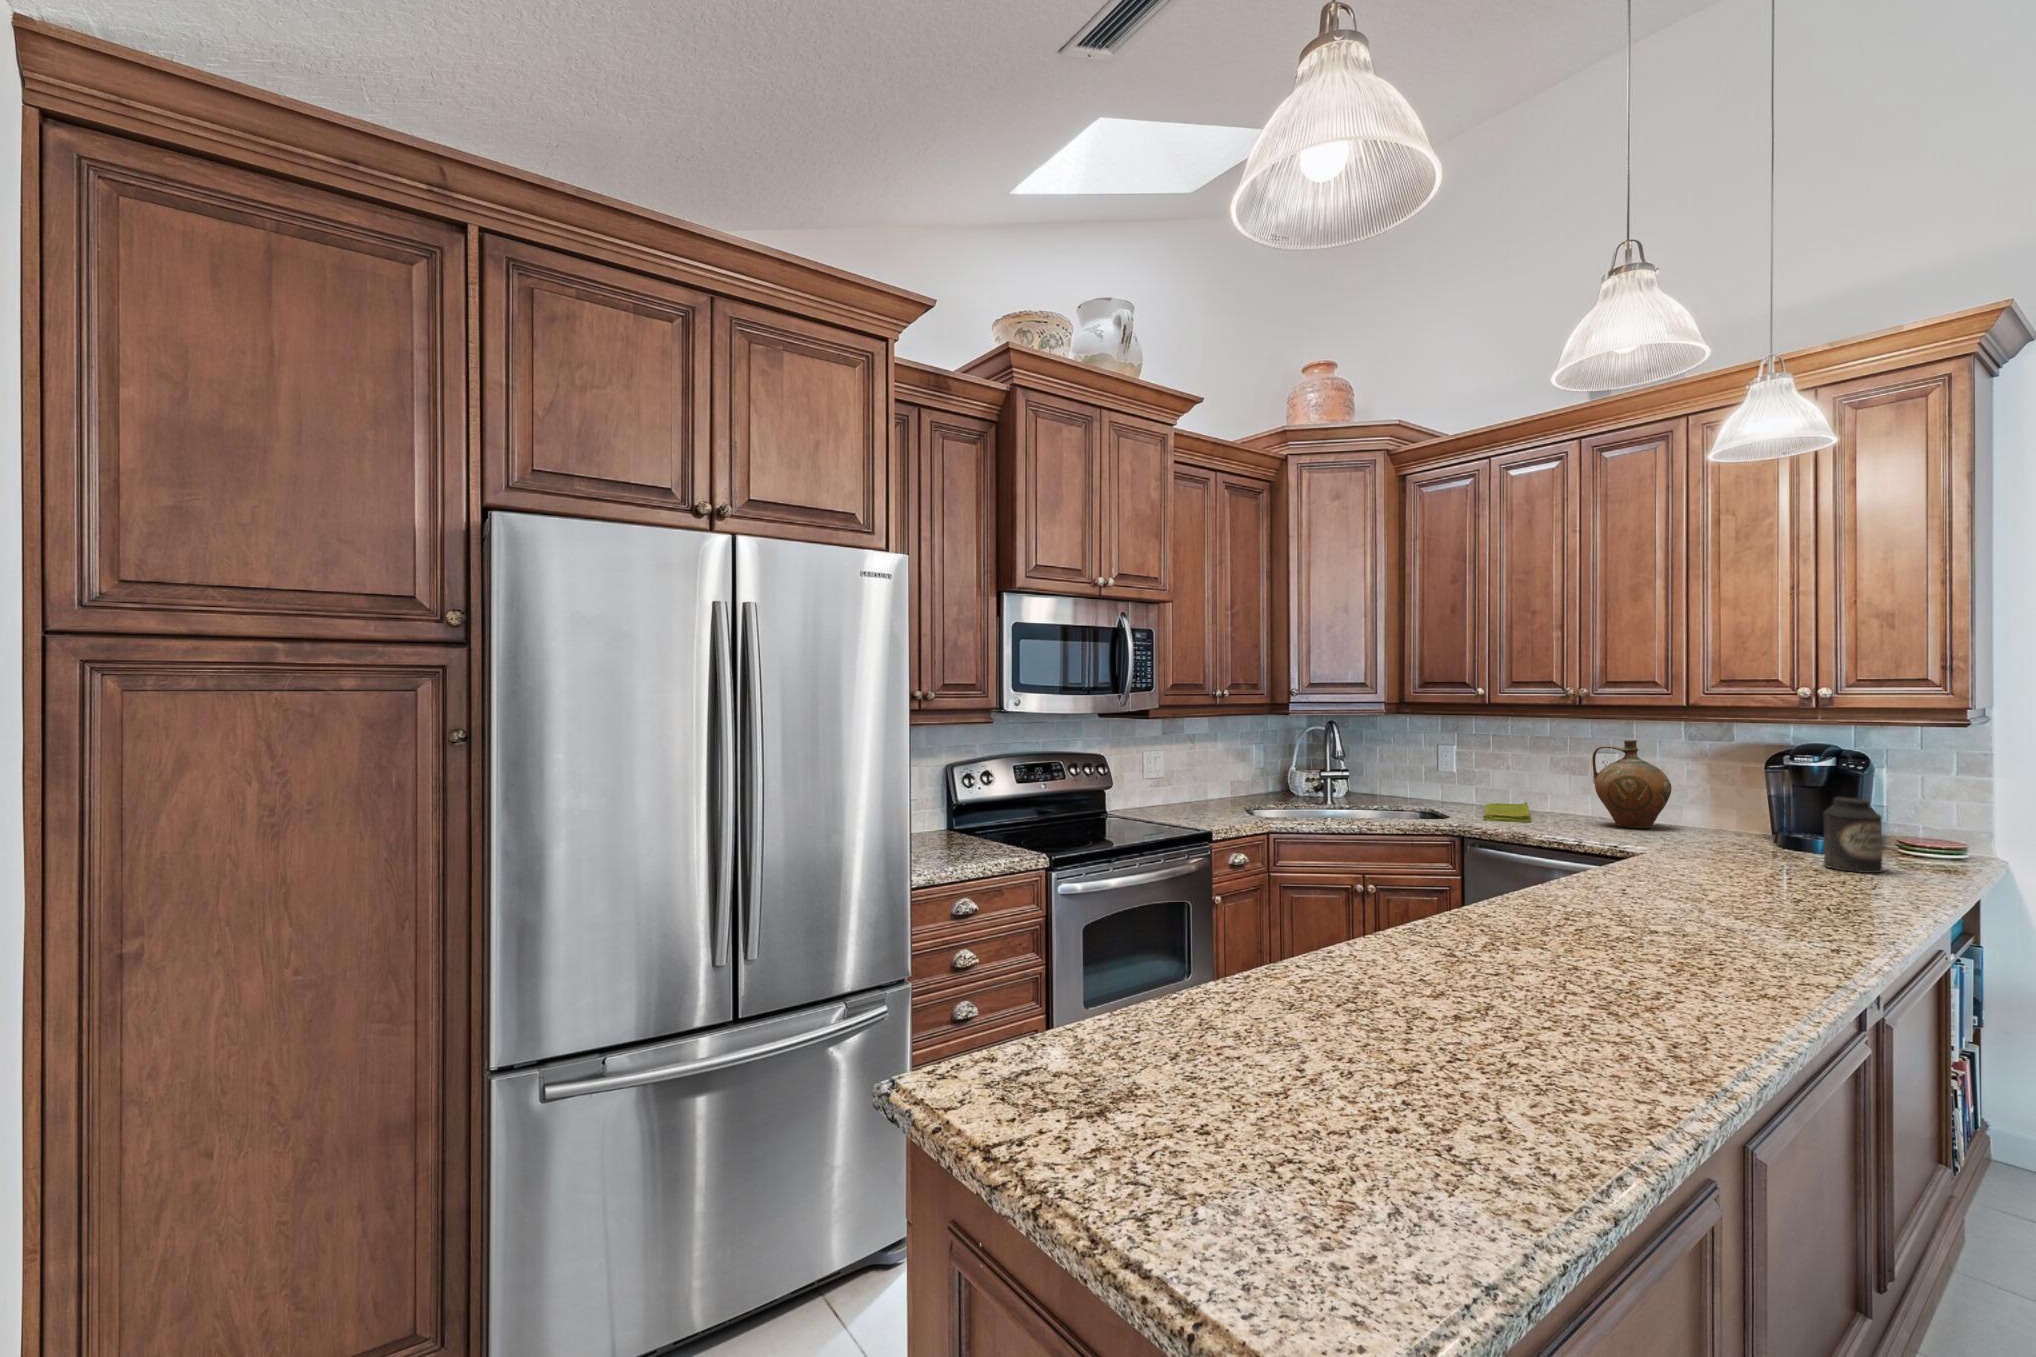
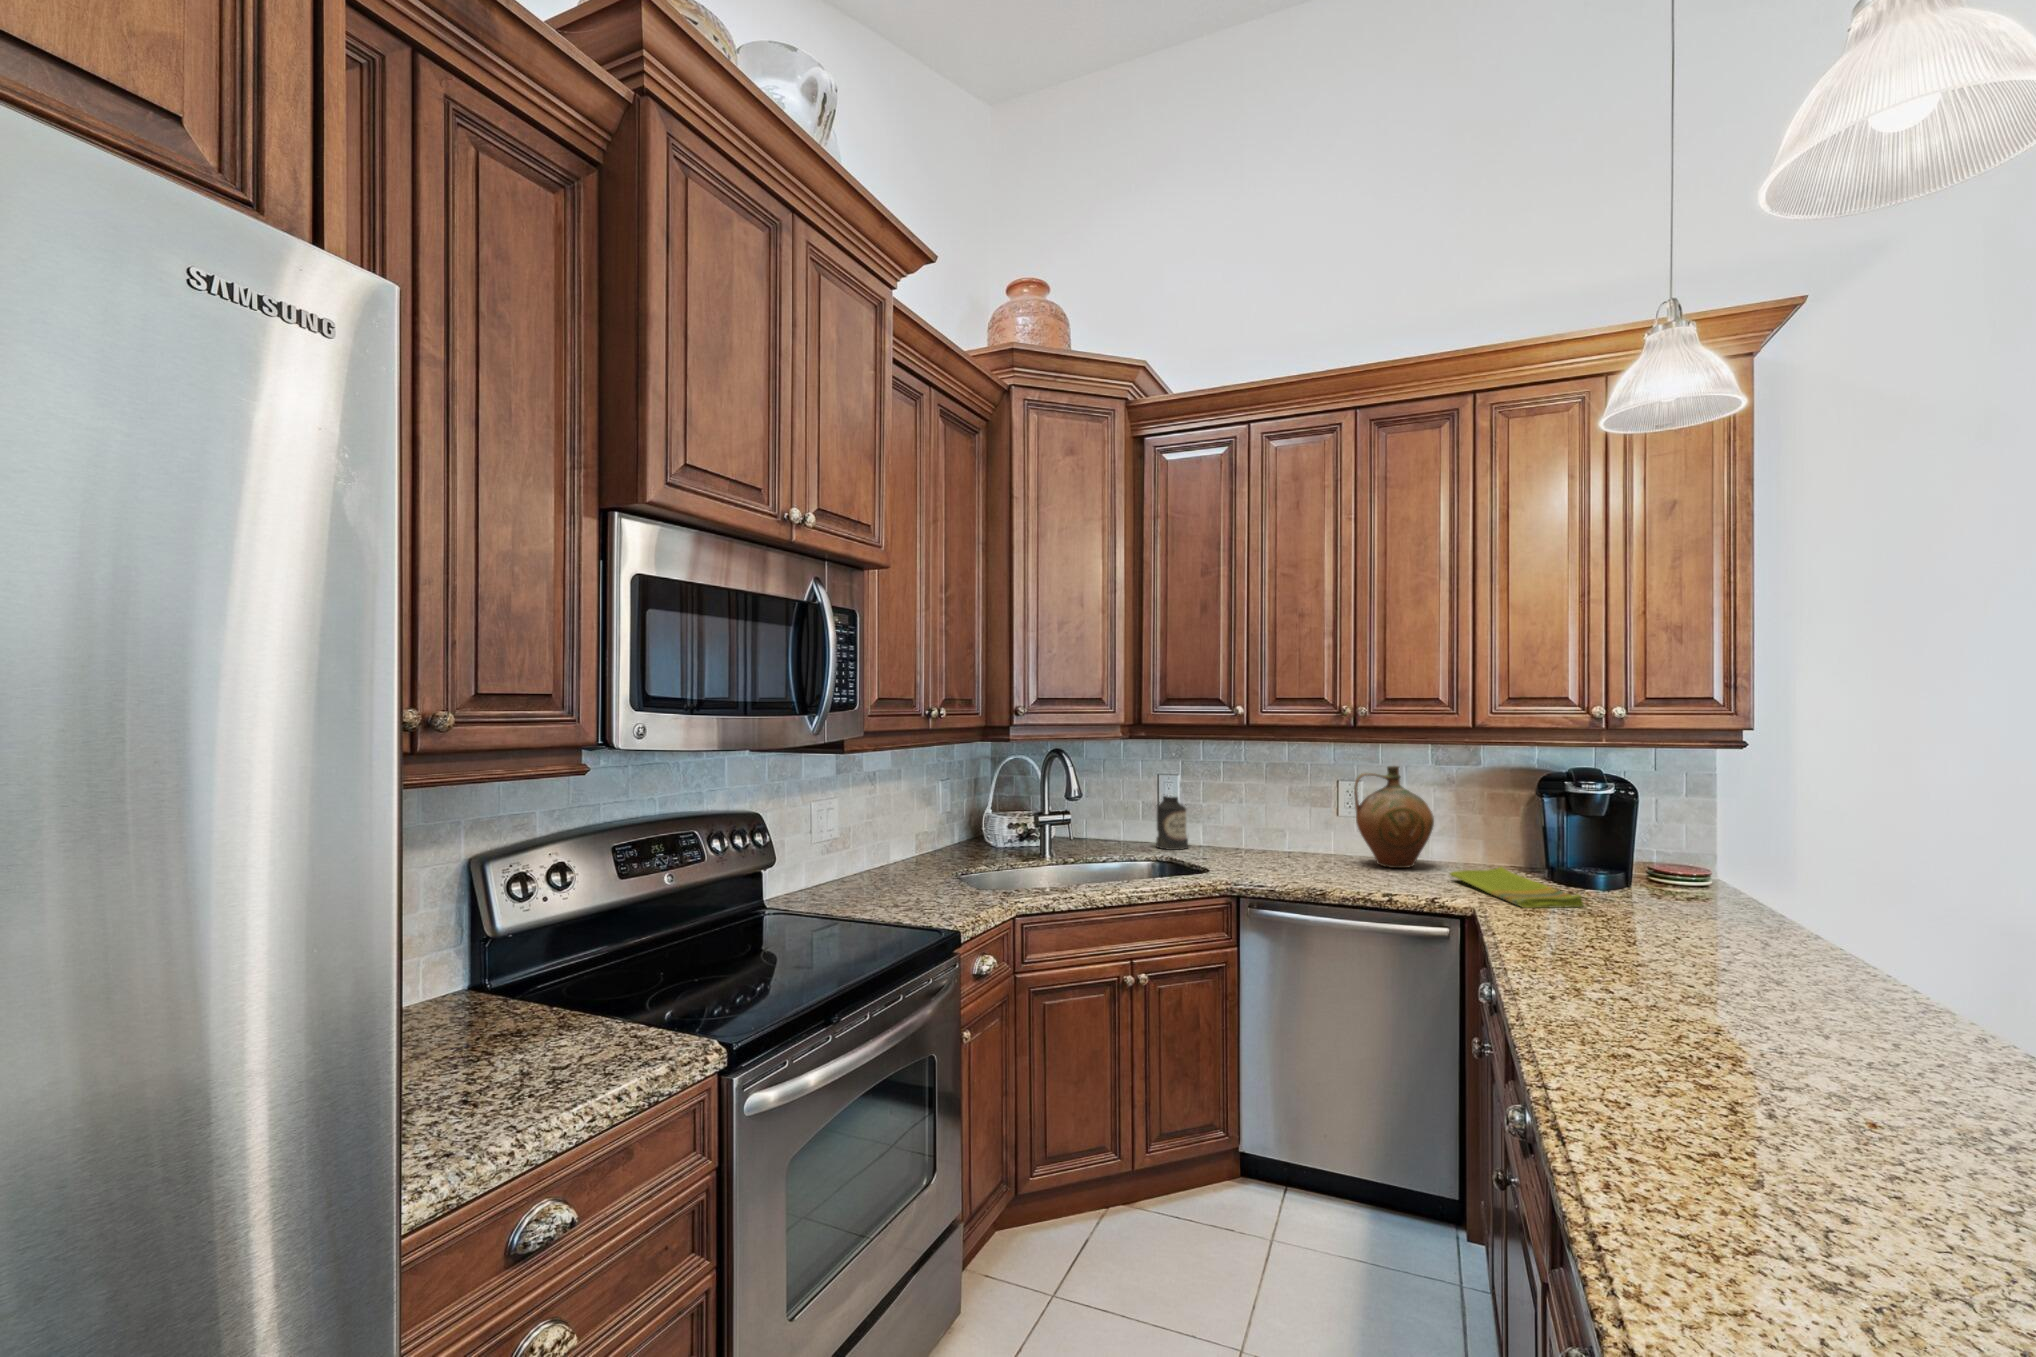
canister: present [1823,797,1882,873] -> present [1156,796,1188,850]
dish towel: present [1483,802,1531,823] -> present [1450,866,1584,908]

